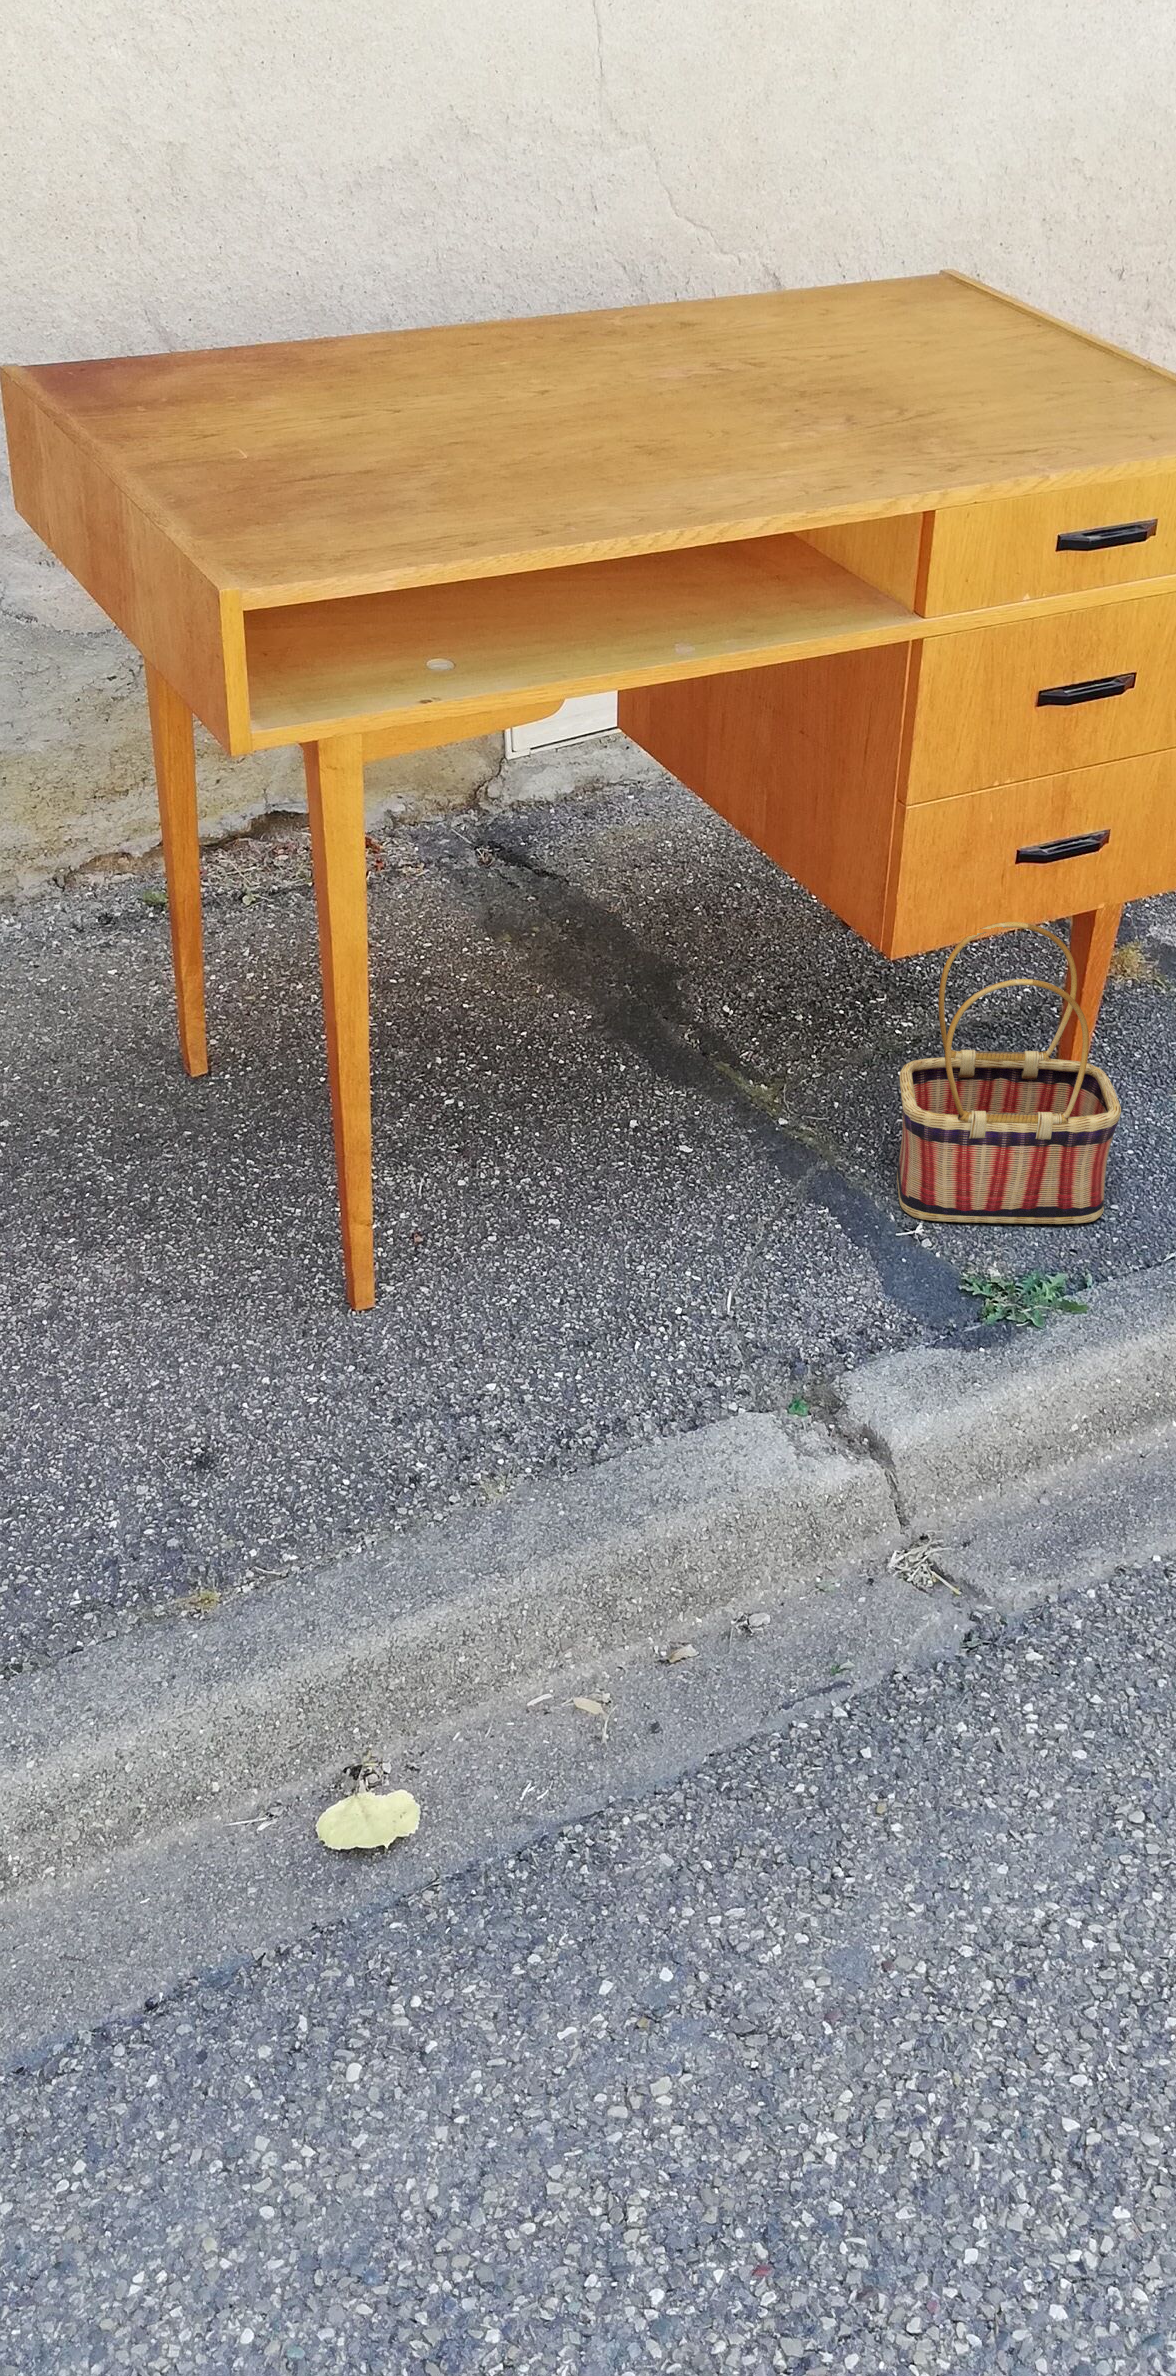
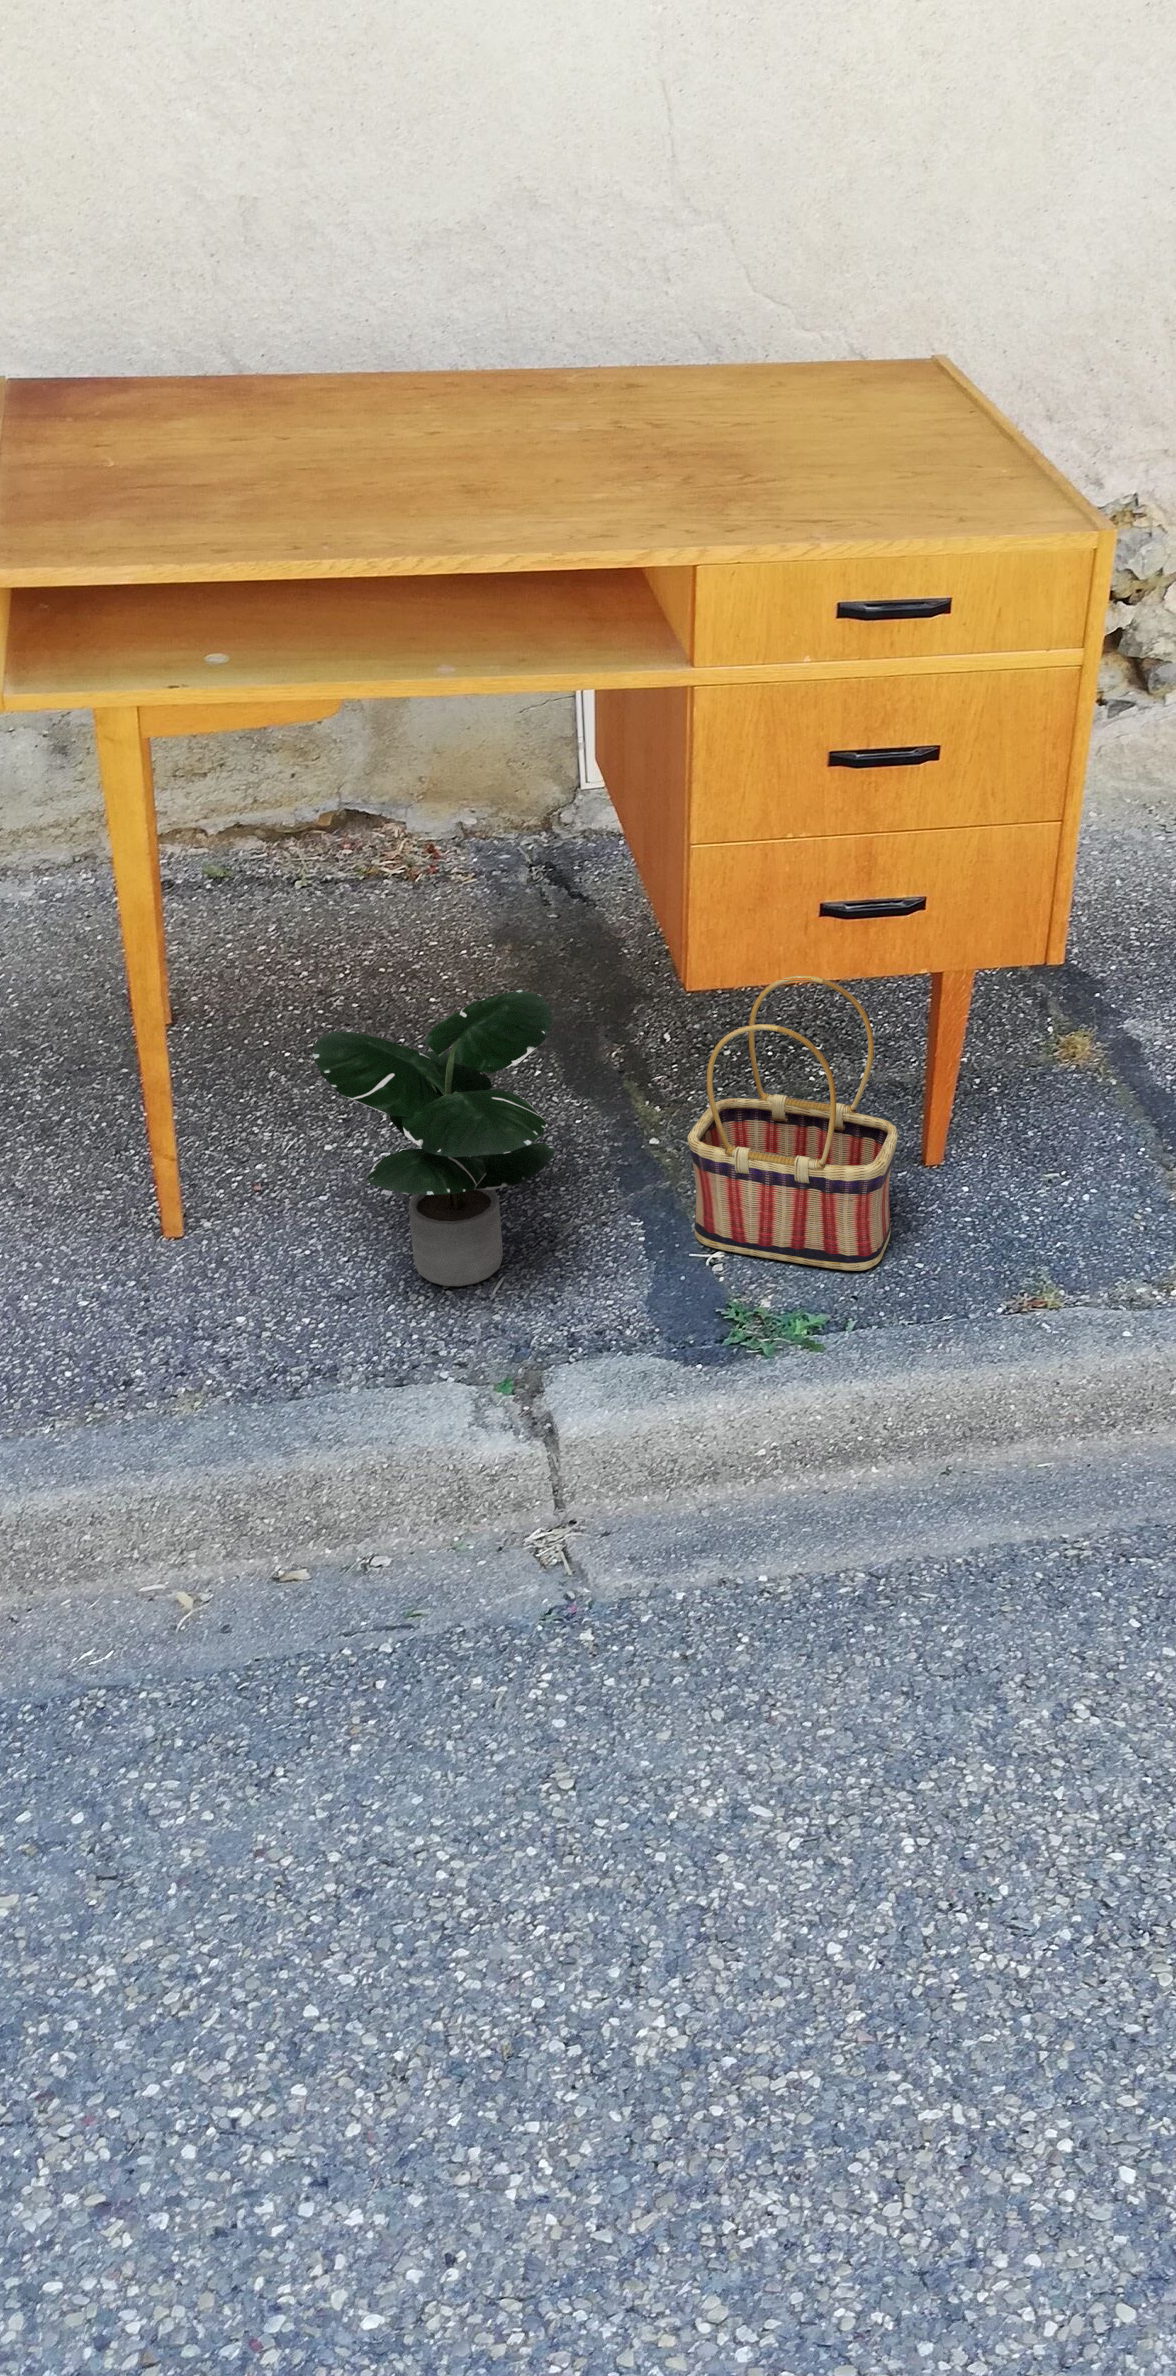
potted plant: none [549,972,834,1306] -> present [313,990,555,1286]

